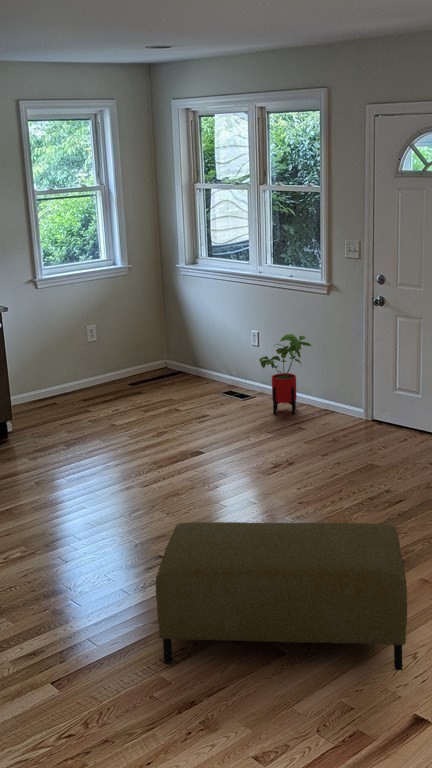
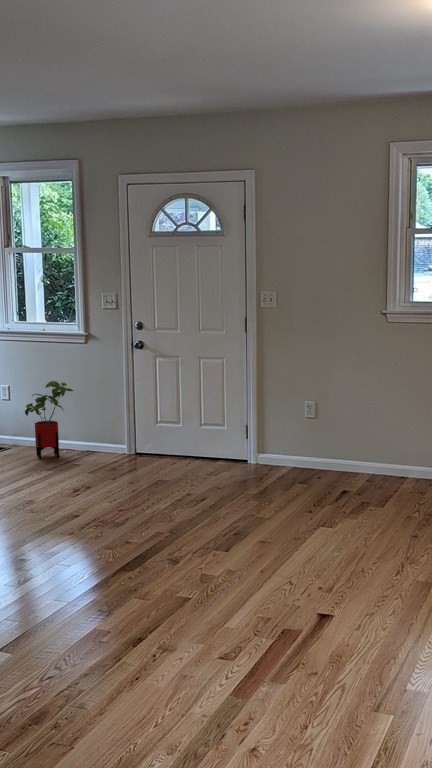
ottoman: present [156,522,407,670] -> none [68,487,292,622]

